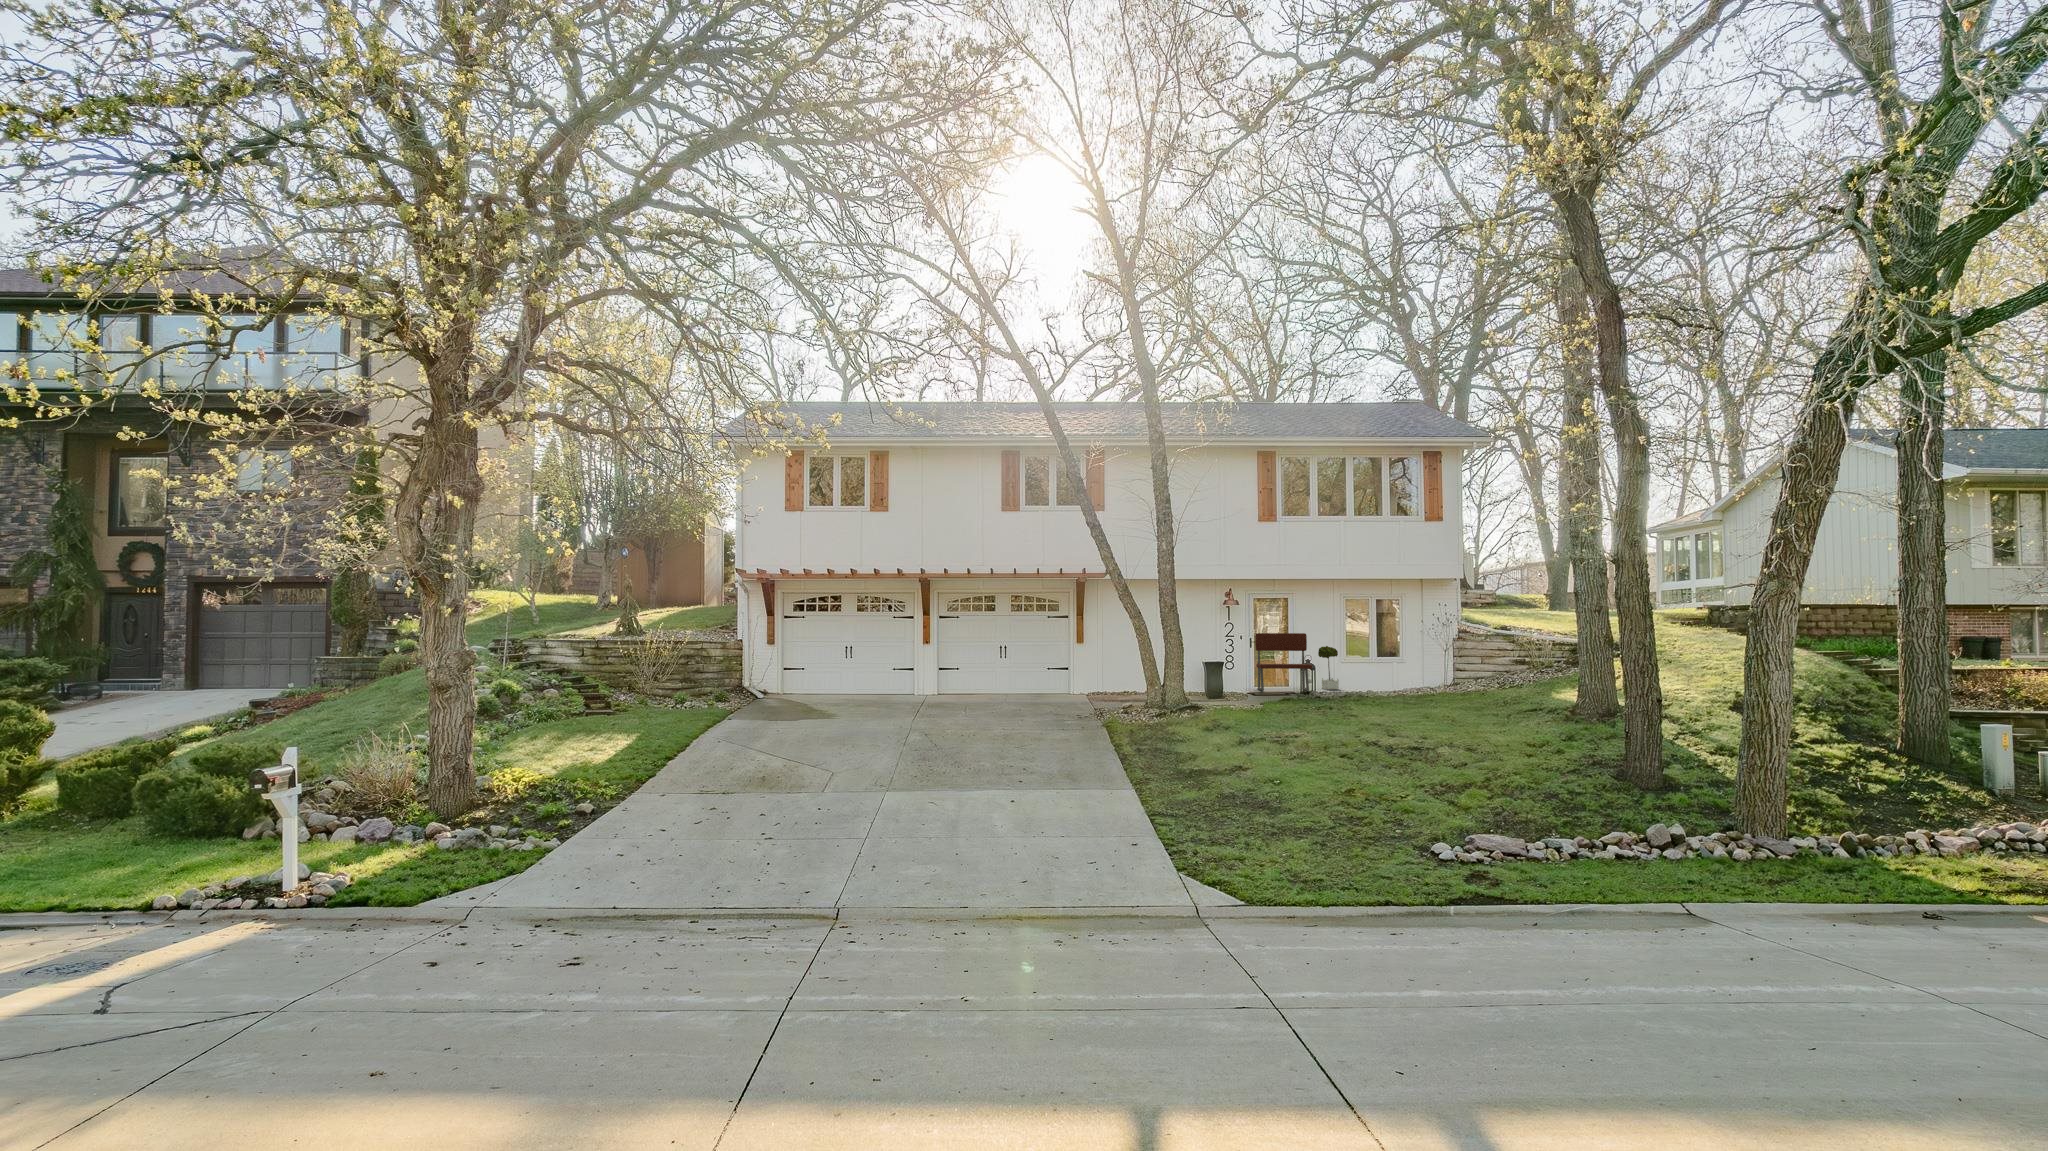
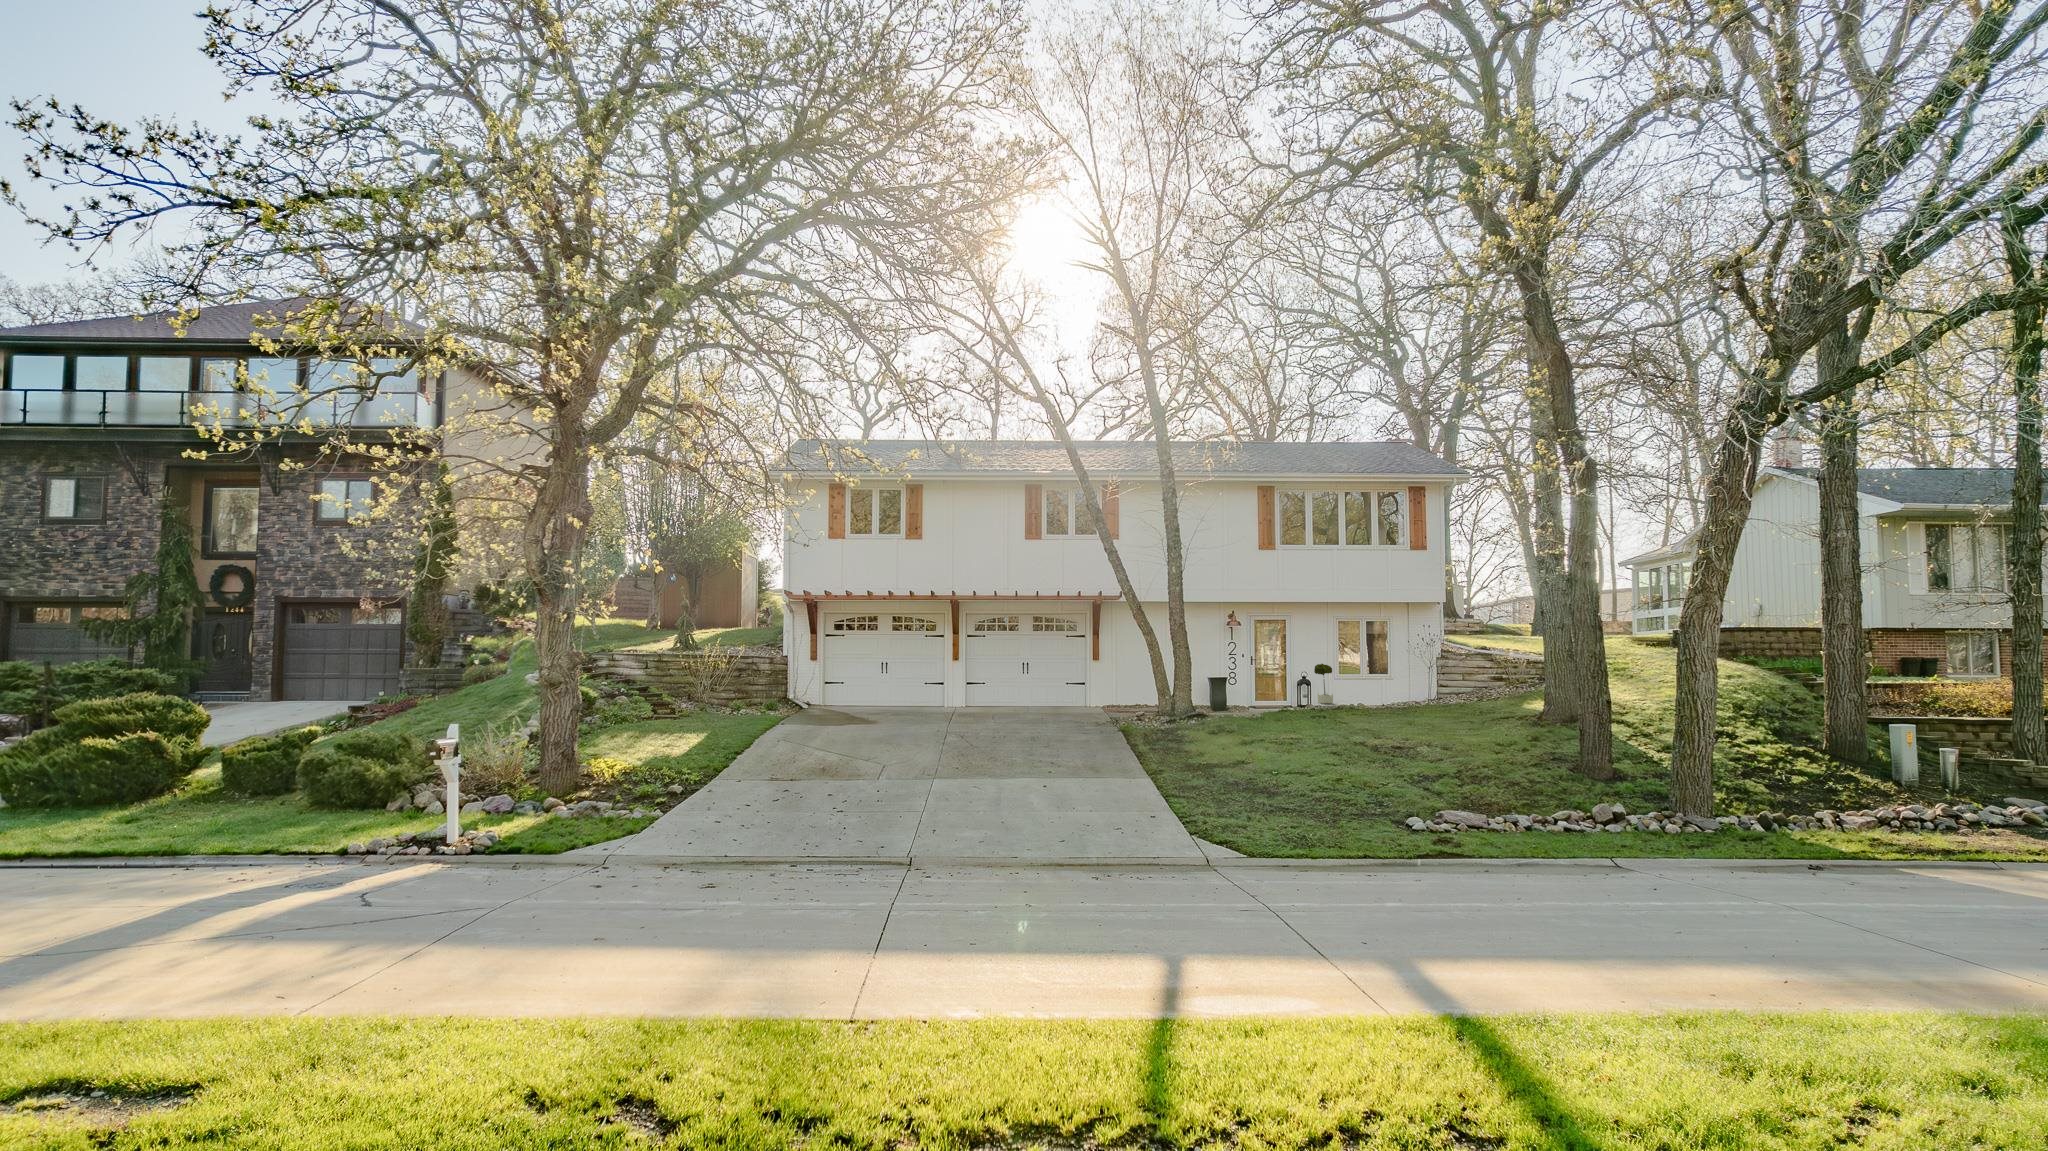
bench: present [1255,633,1312,691] -> none [1257,652,1309,704]

